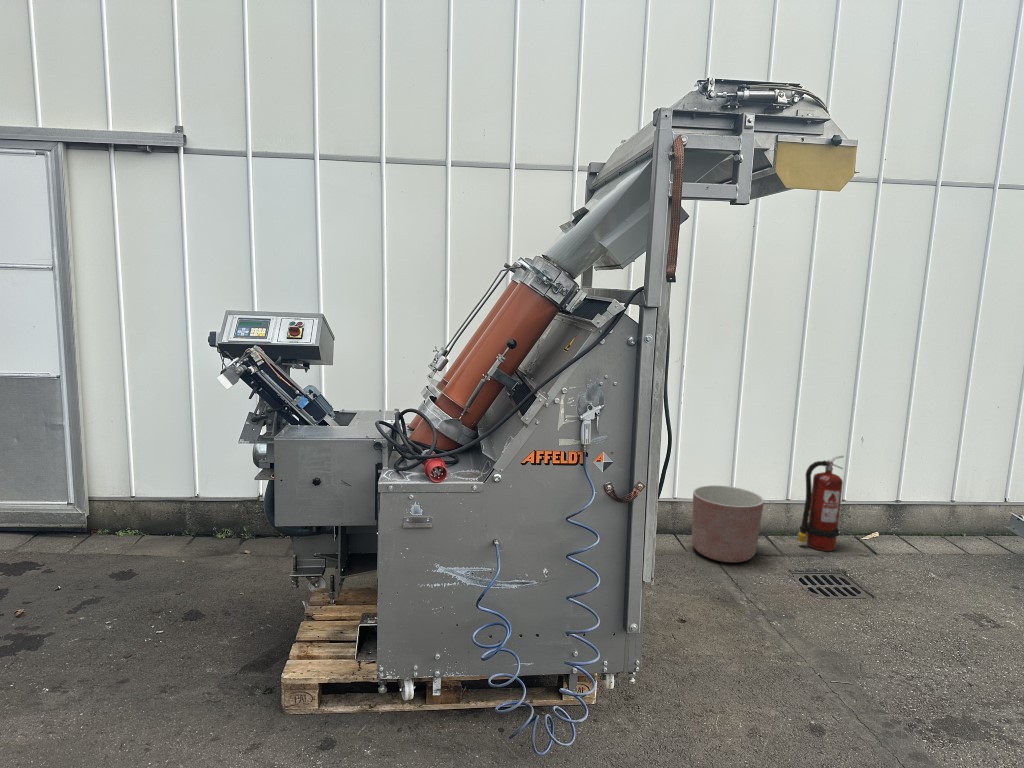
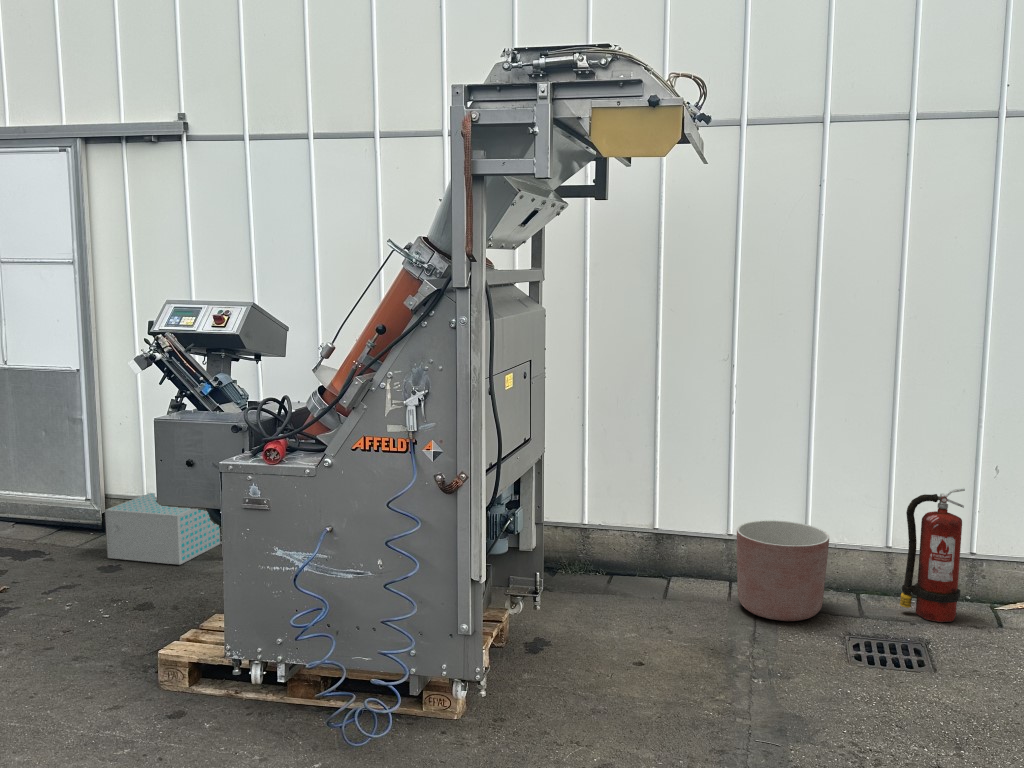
storage box: none [111,495,225,565] -> present [105,493,220,565]

